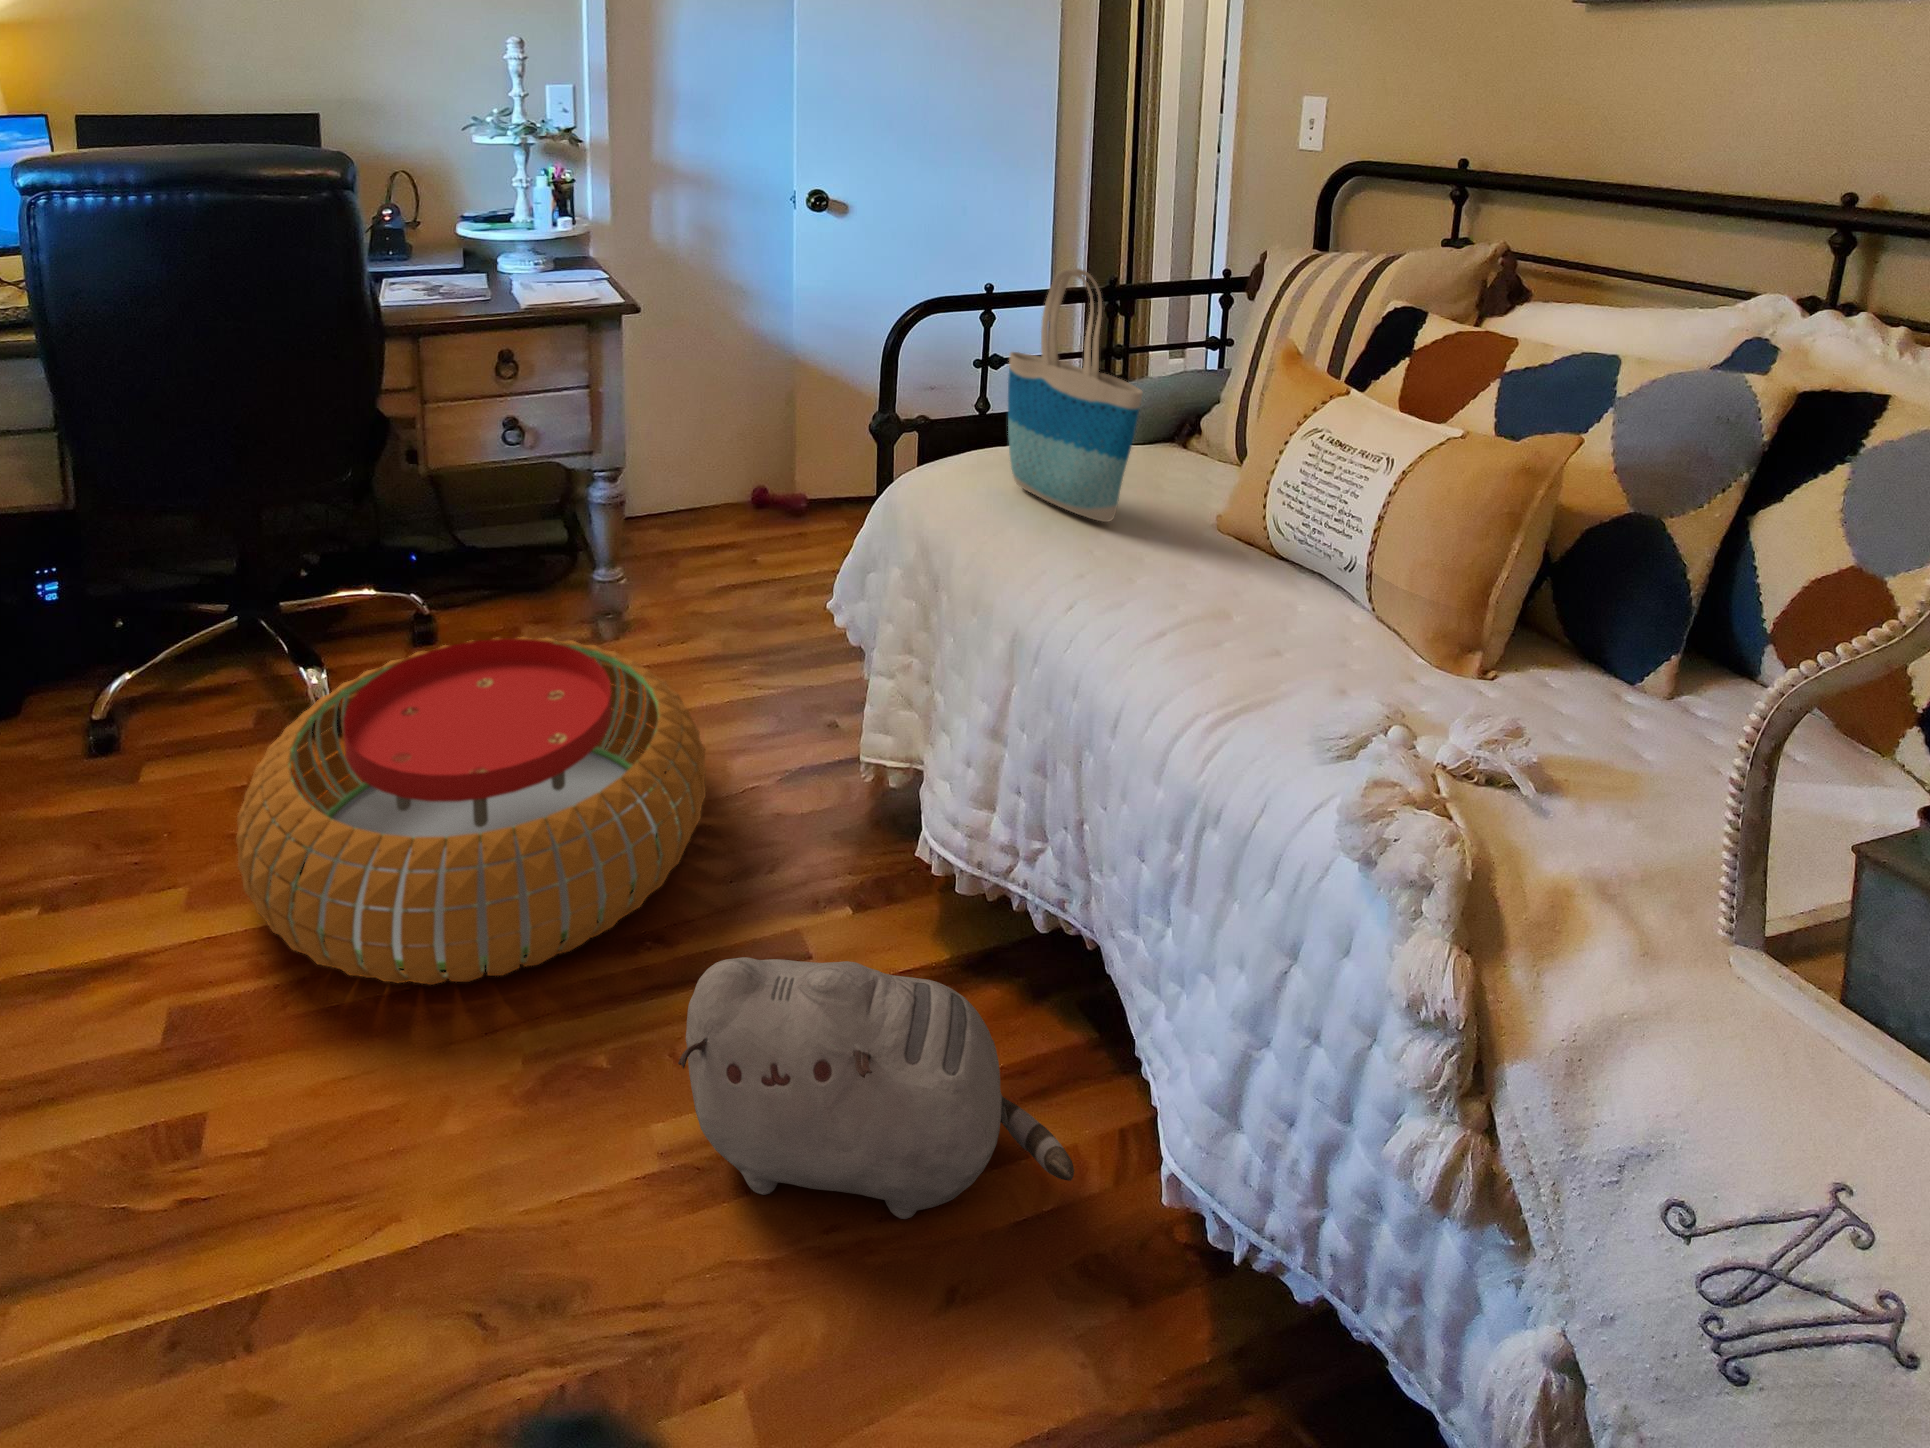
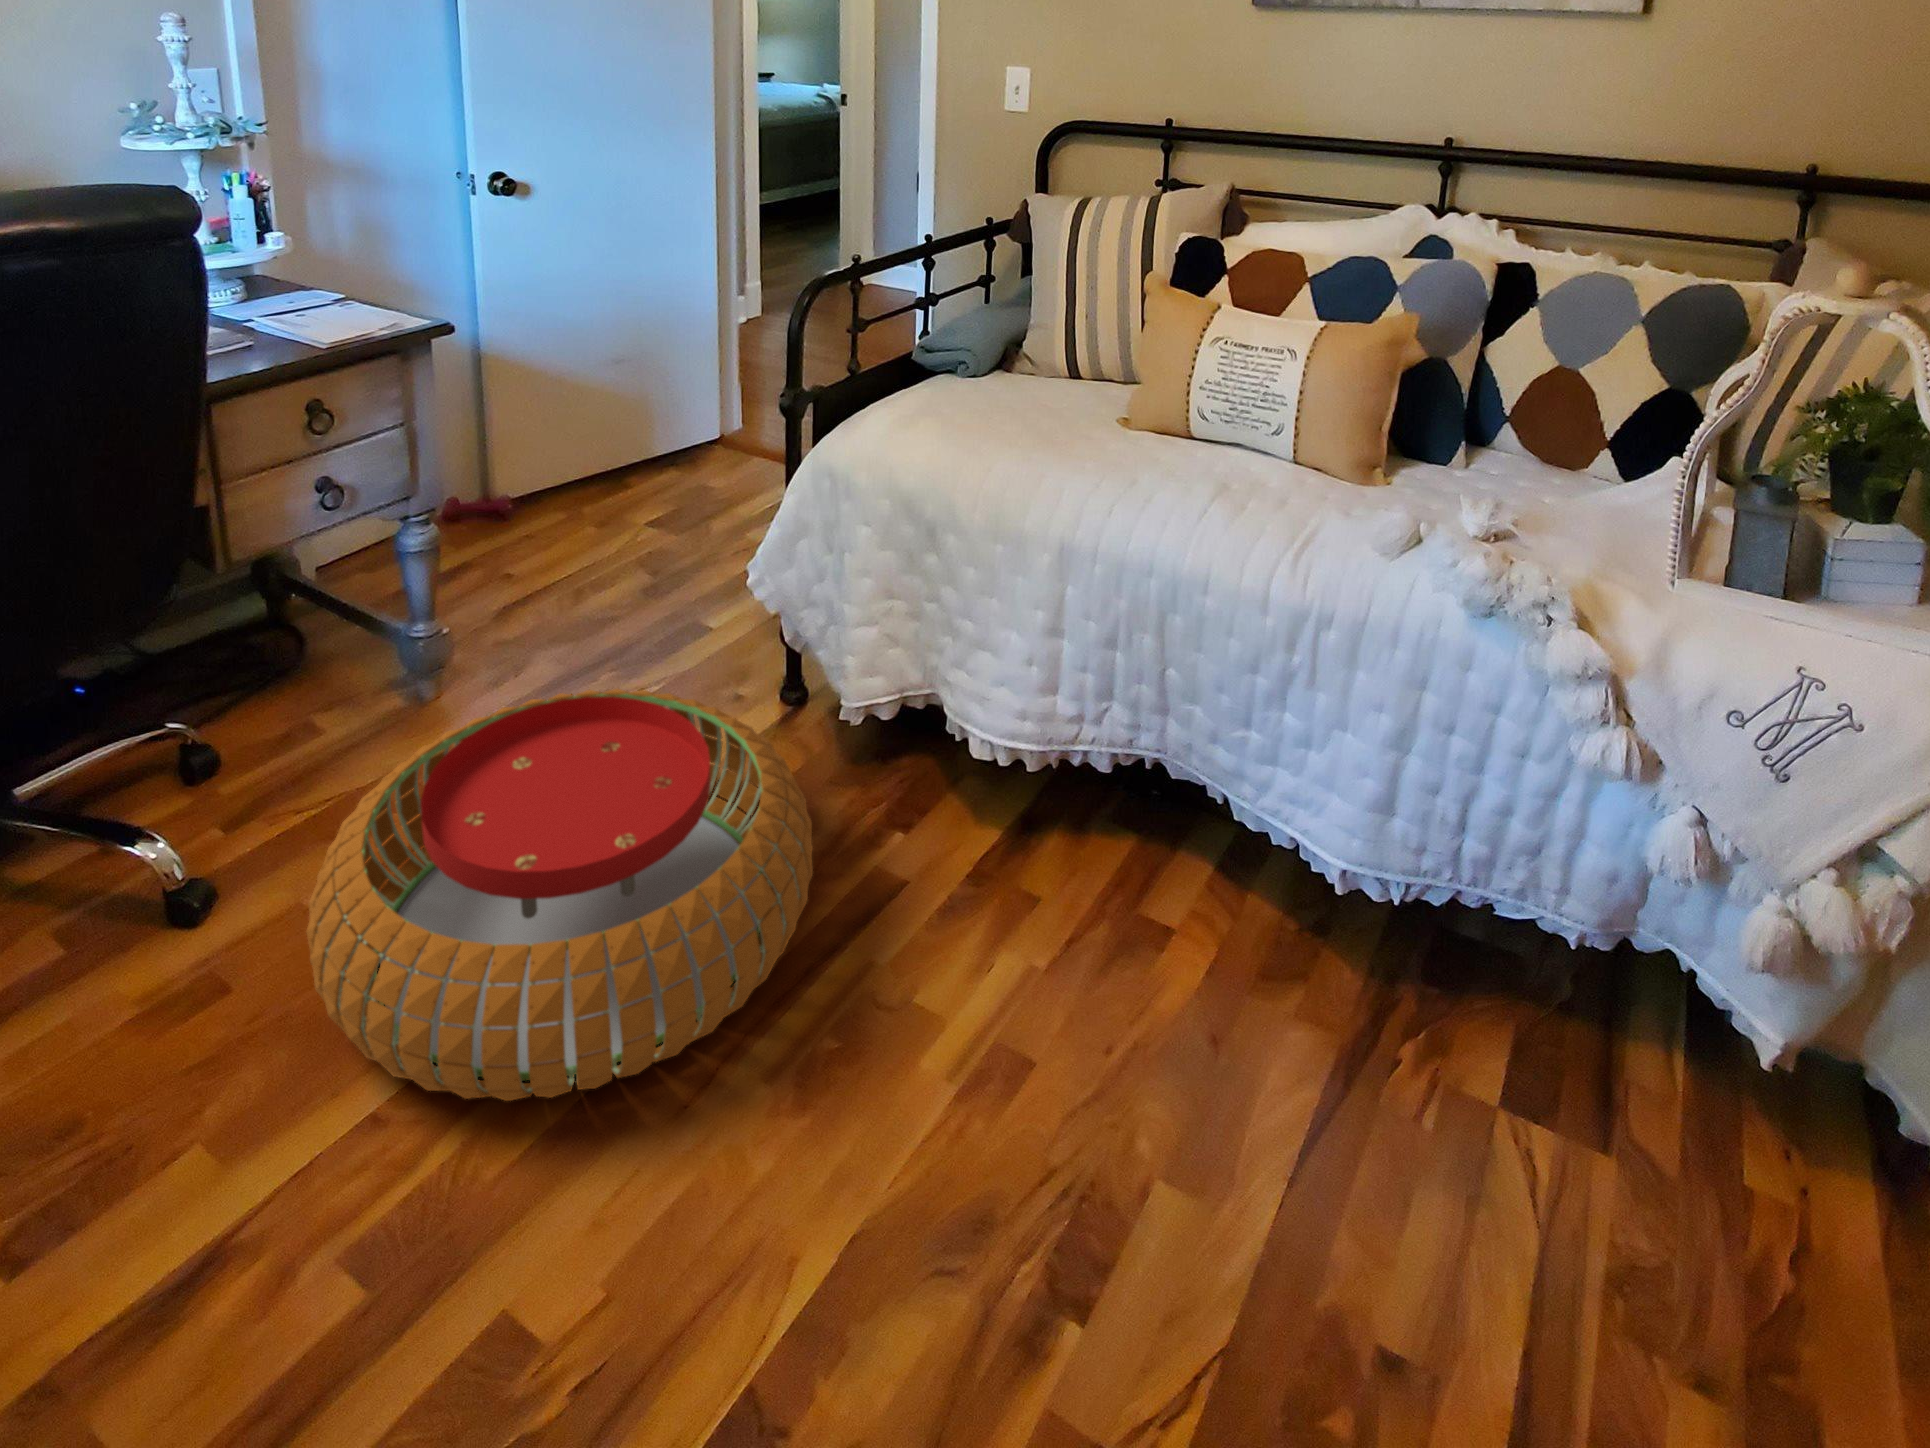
tote bag: present [1008,268,1143,522] -> none [999,241,1145,443]
plush toy: present [678,957,1074,1219] -> none [981,826,1280,1046]

